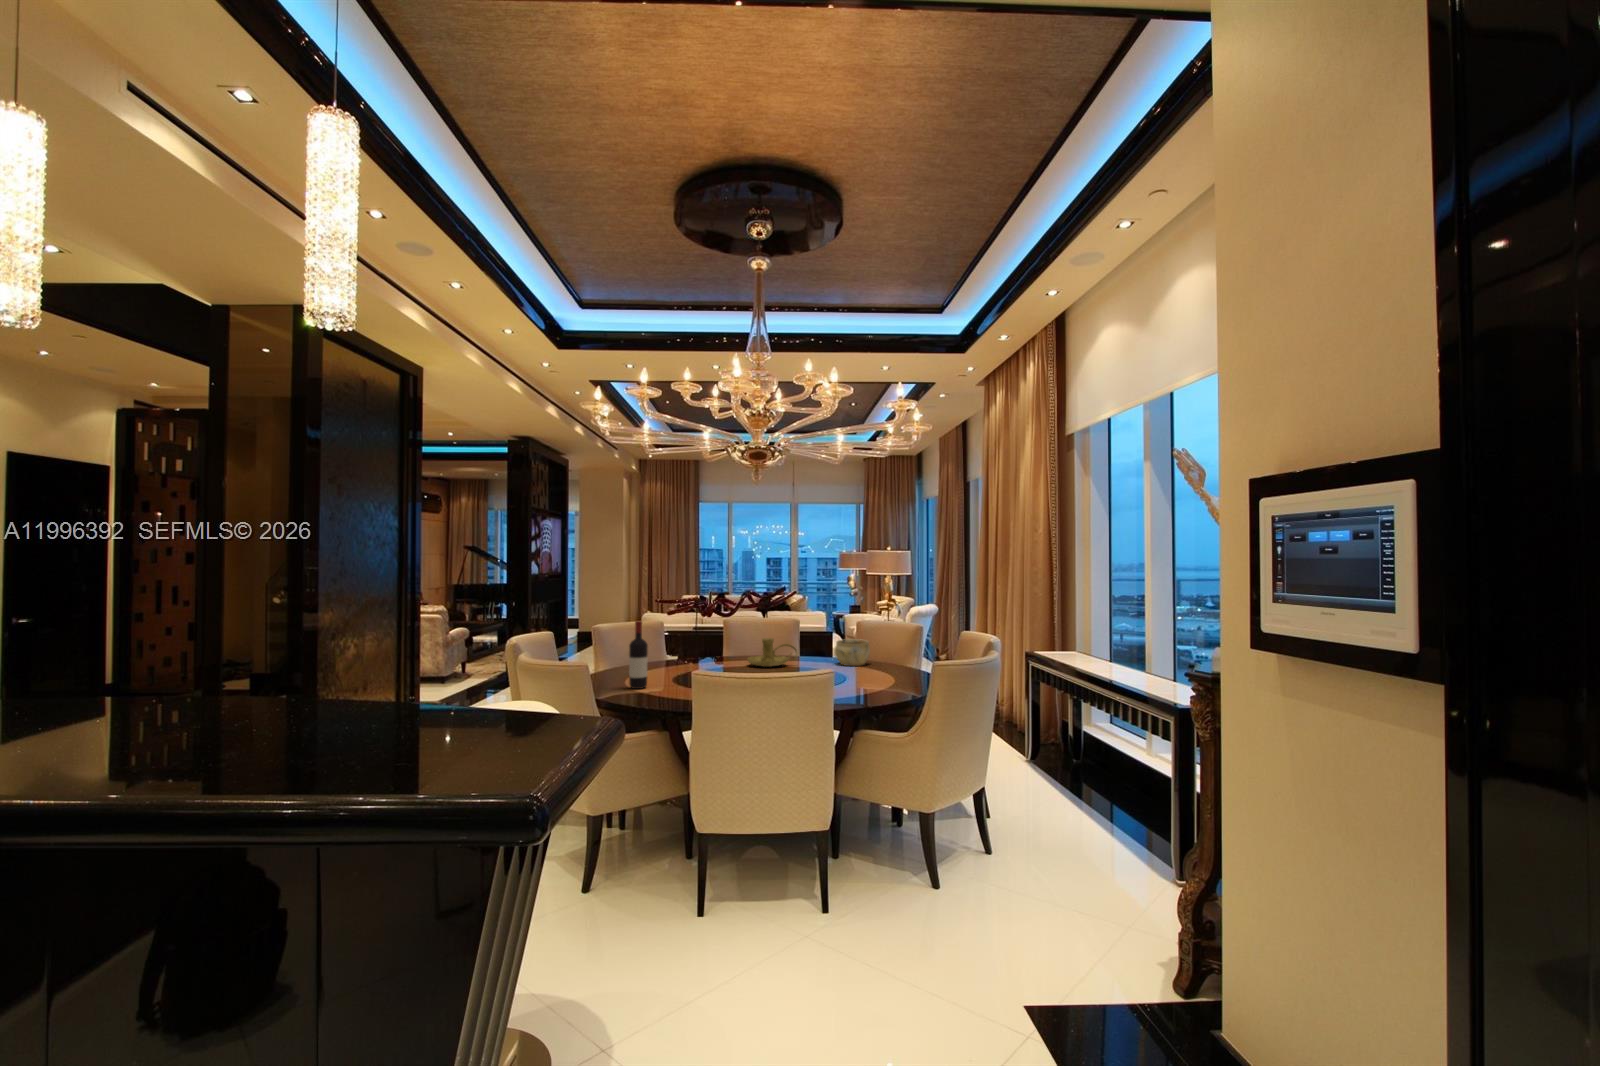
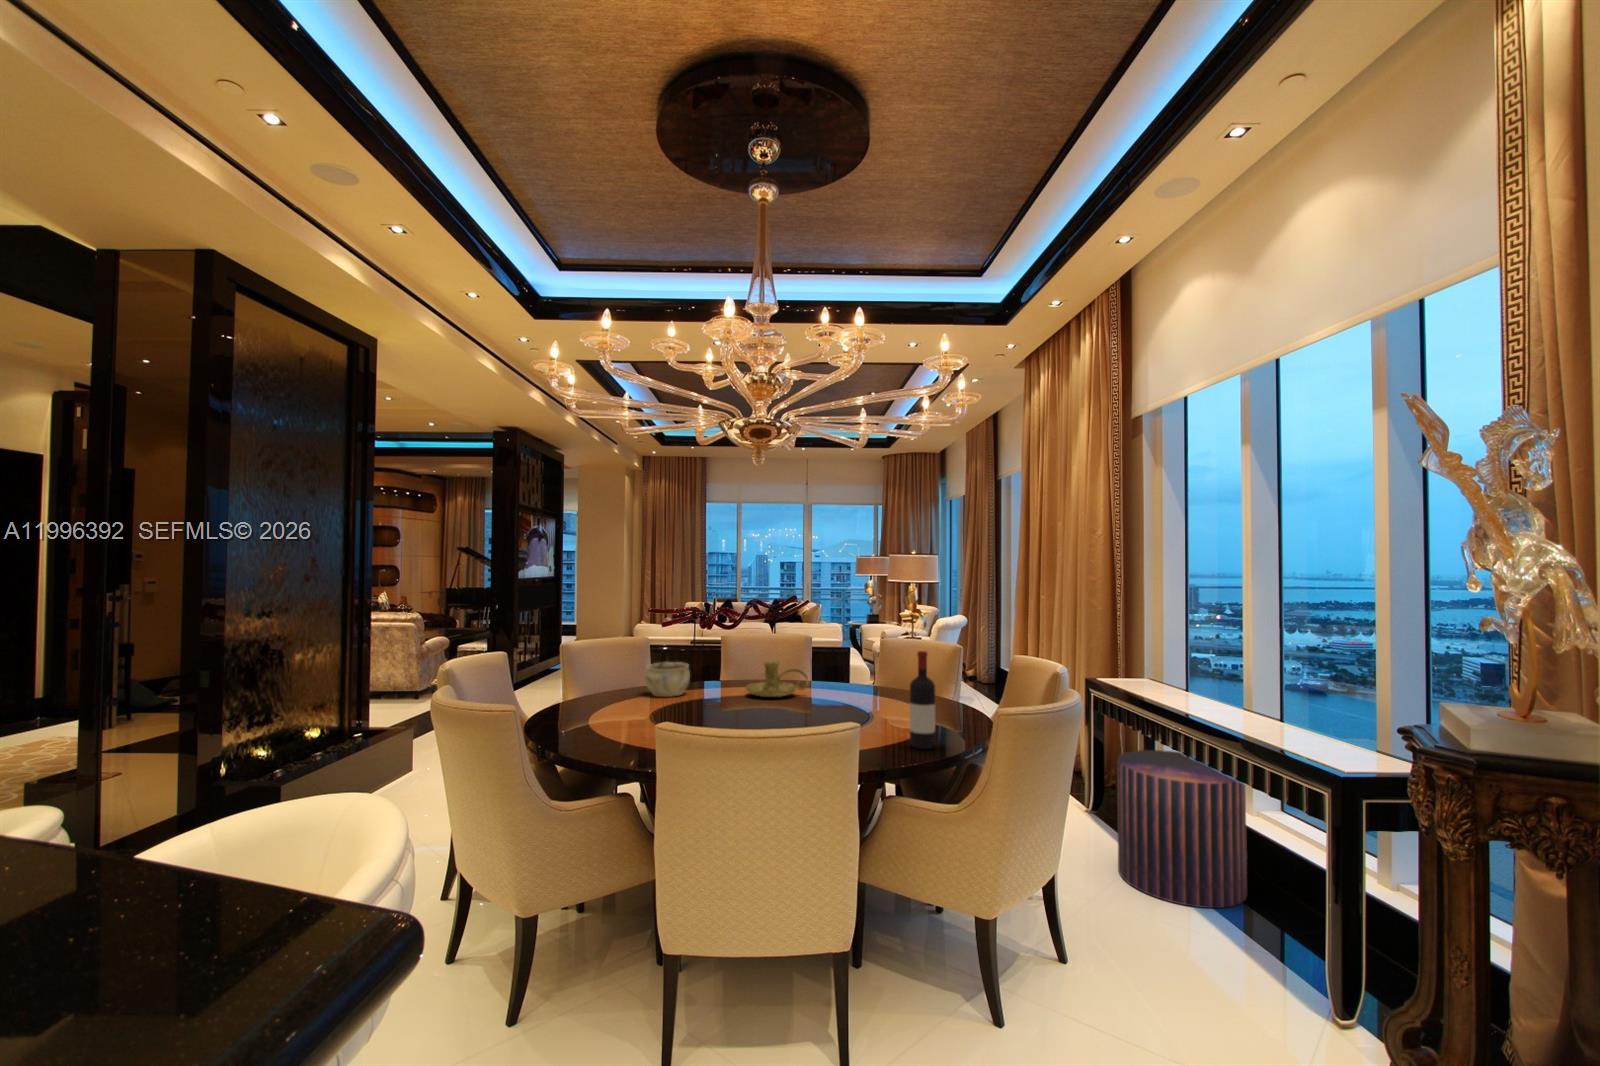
wine bottle: present [629,621,648,689] -> present [910,651,935,749]
ceramic bowl: present [835,639,870,666] -> present [645,662,690,697]
pouf: none [1041,705,1137,820] -> present [1117,750,1247,908]

